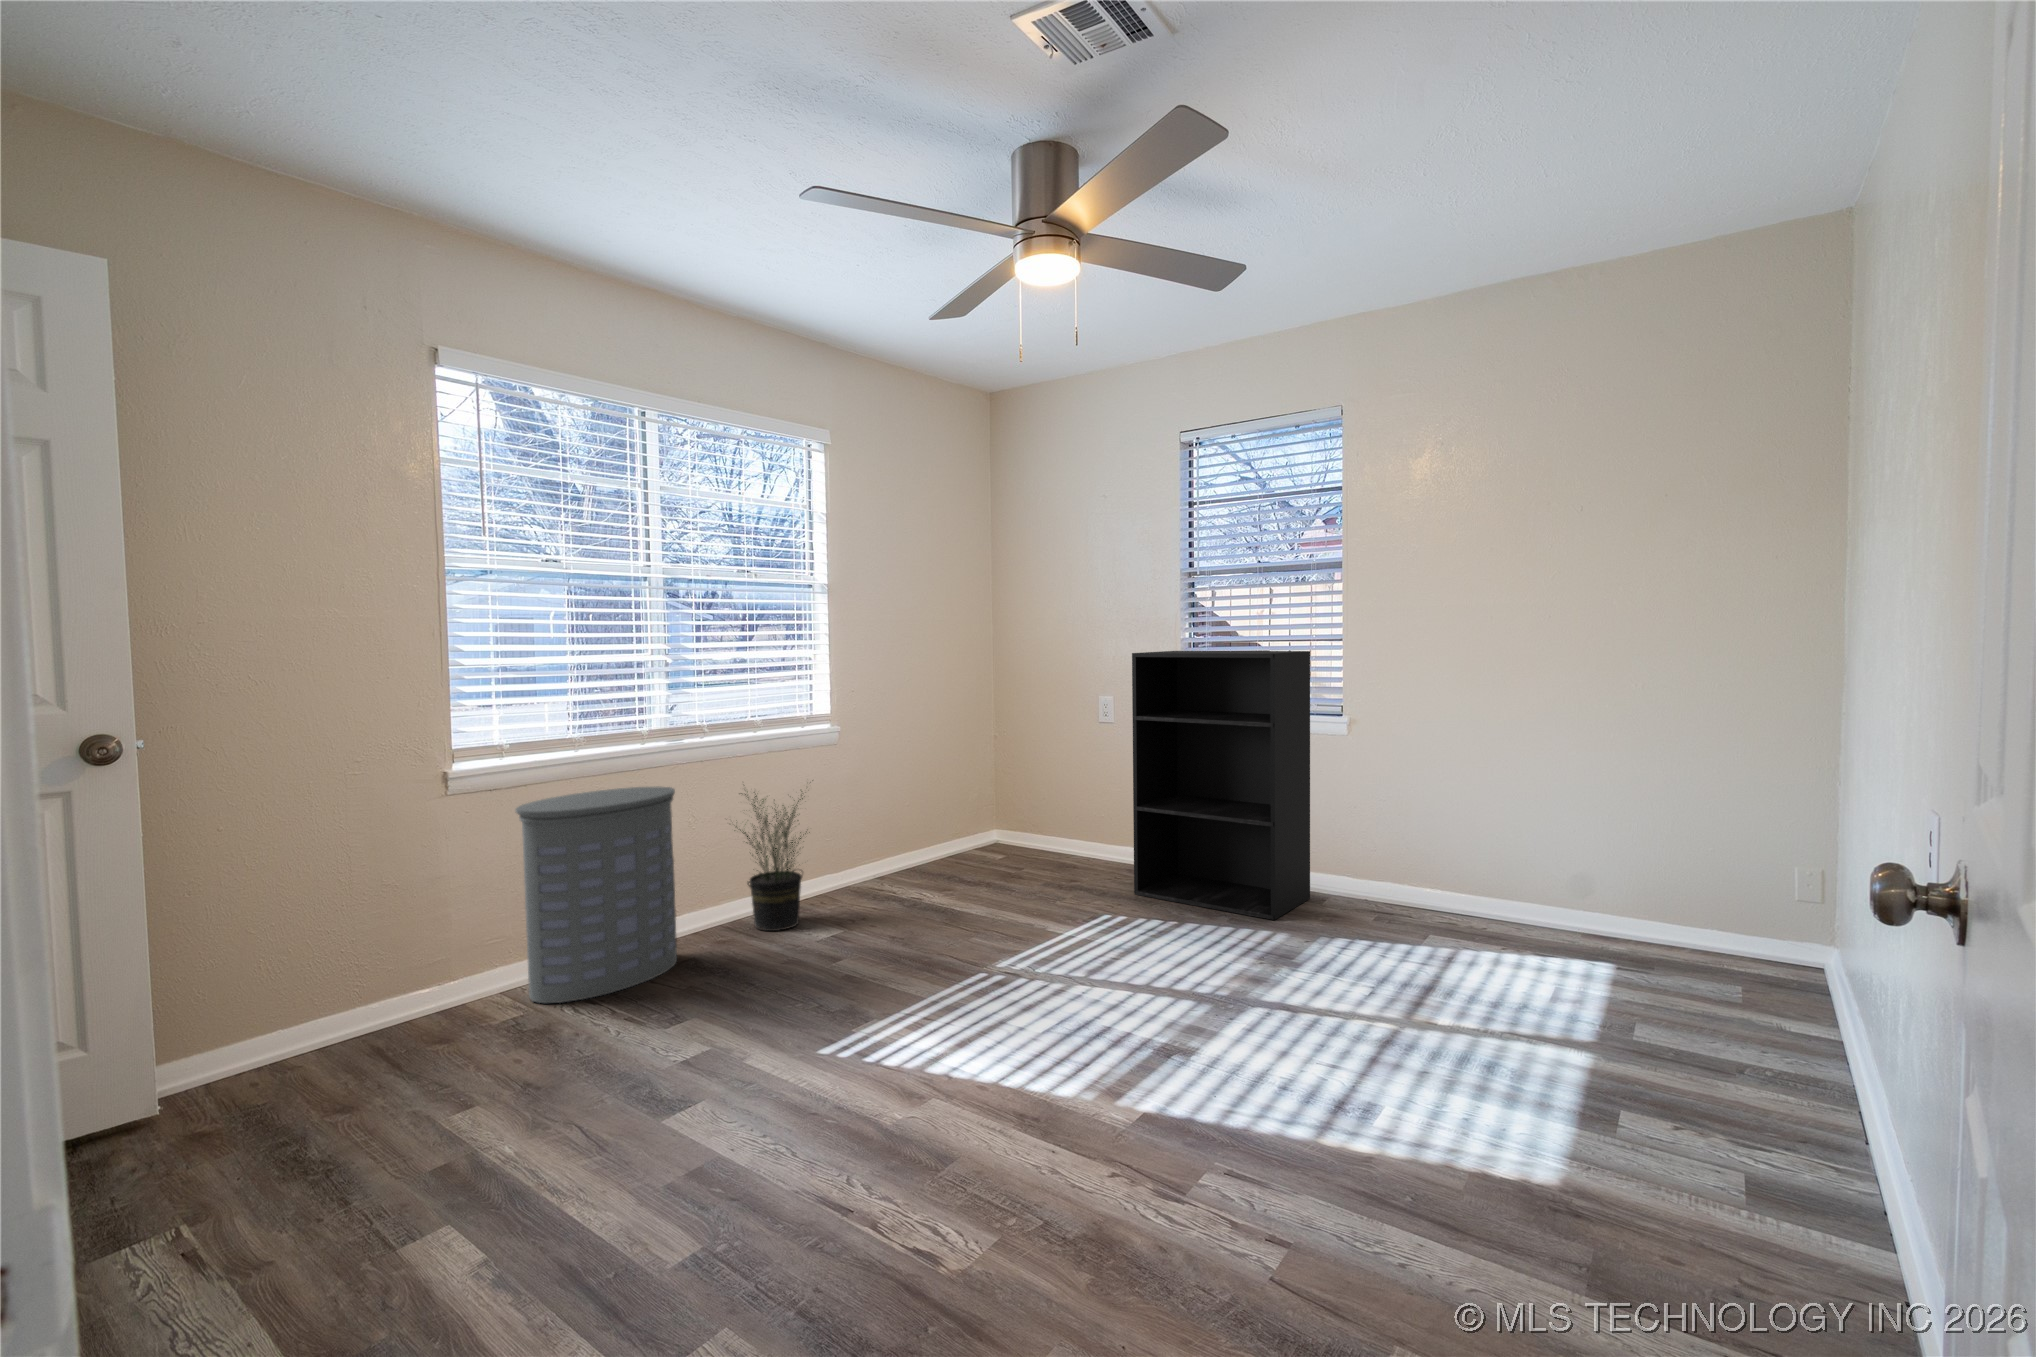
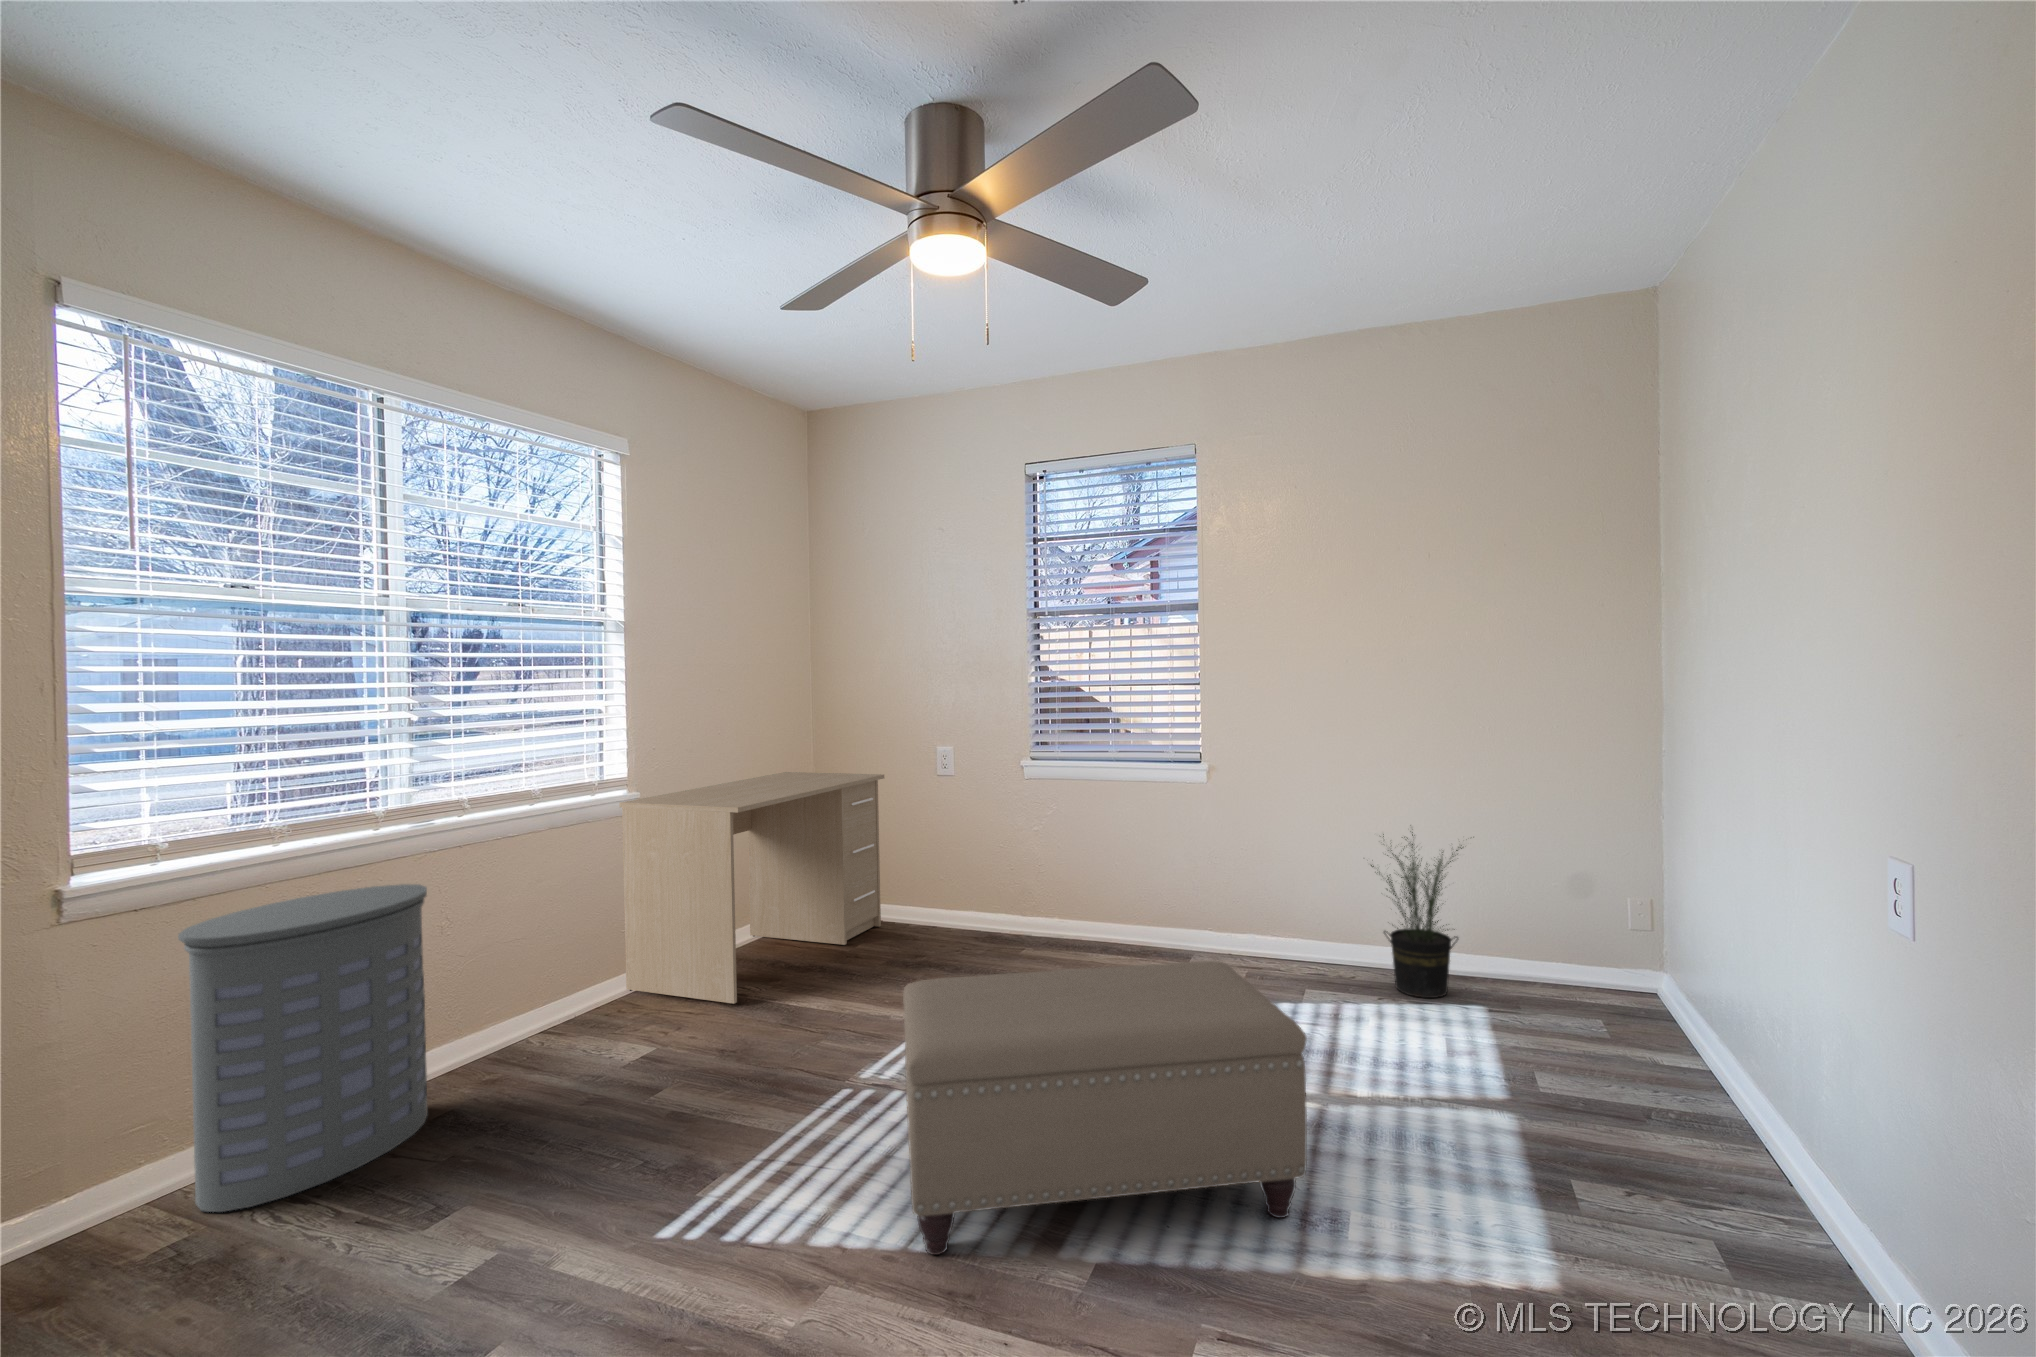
bookshelf: present [1132,651,1310,920] -> none [982,697,1169,984]
desk: none [825,716,1055,906] -> present [620,772,884,1005]
potted plant: present [734,791,810,931] -> present [1371,831,1464,998]
ottoman: none [995,882,1340,1102] -> present [903,961,1307,1255]

